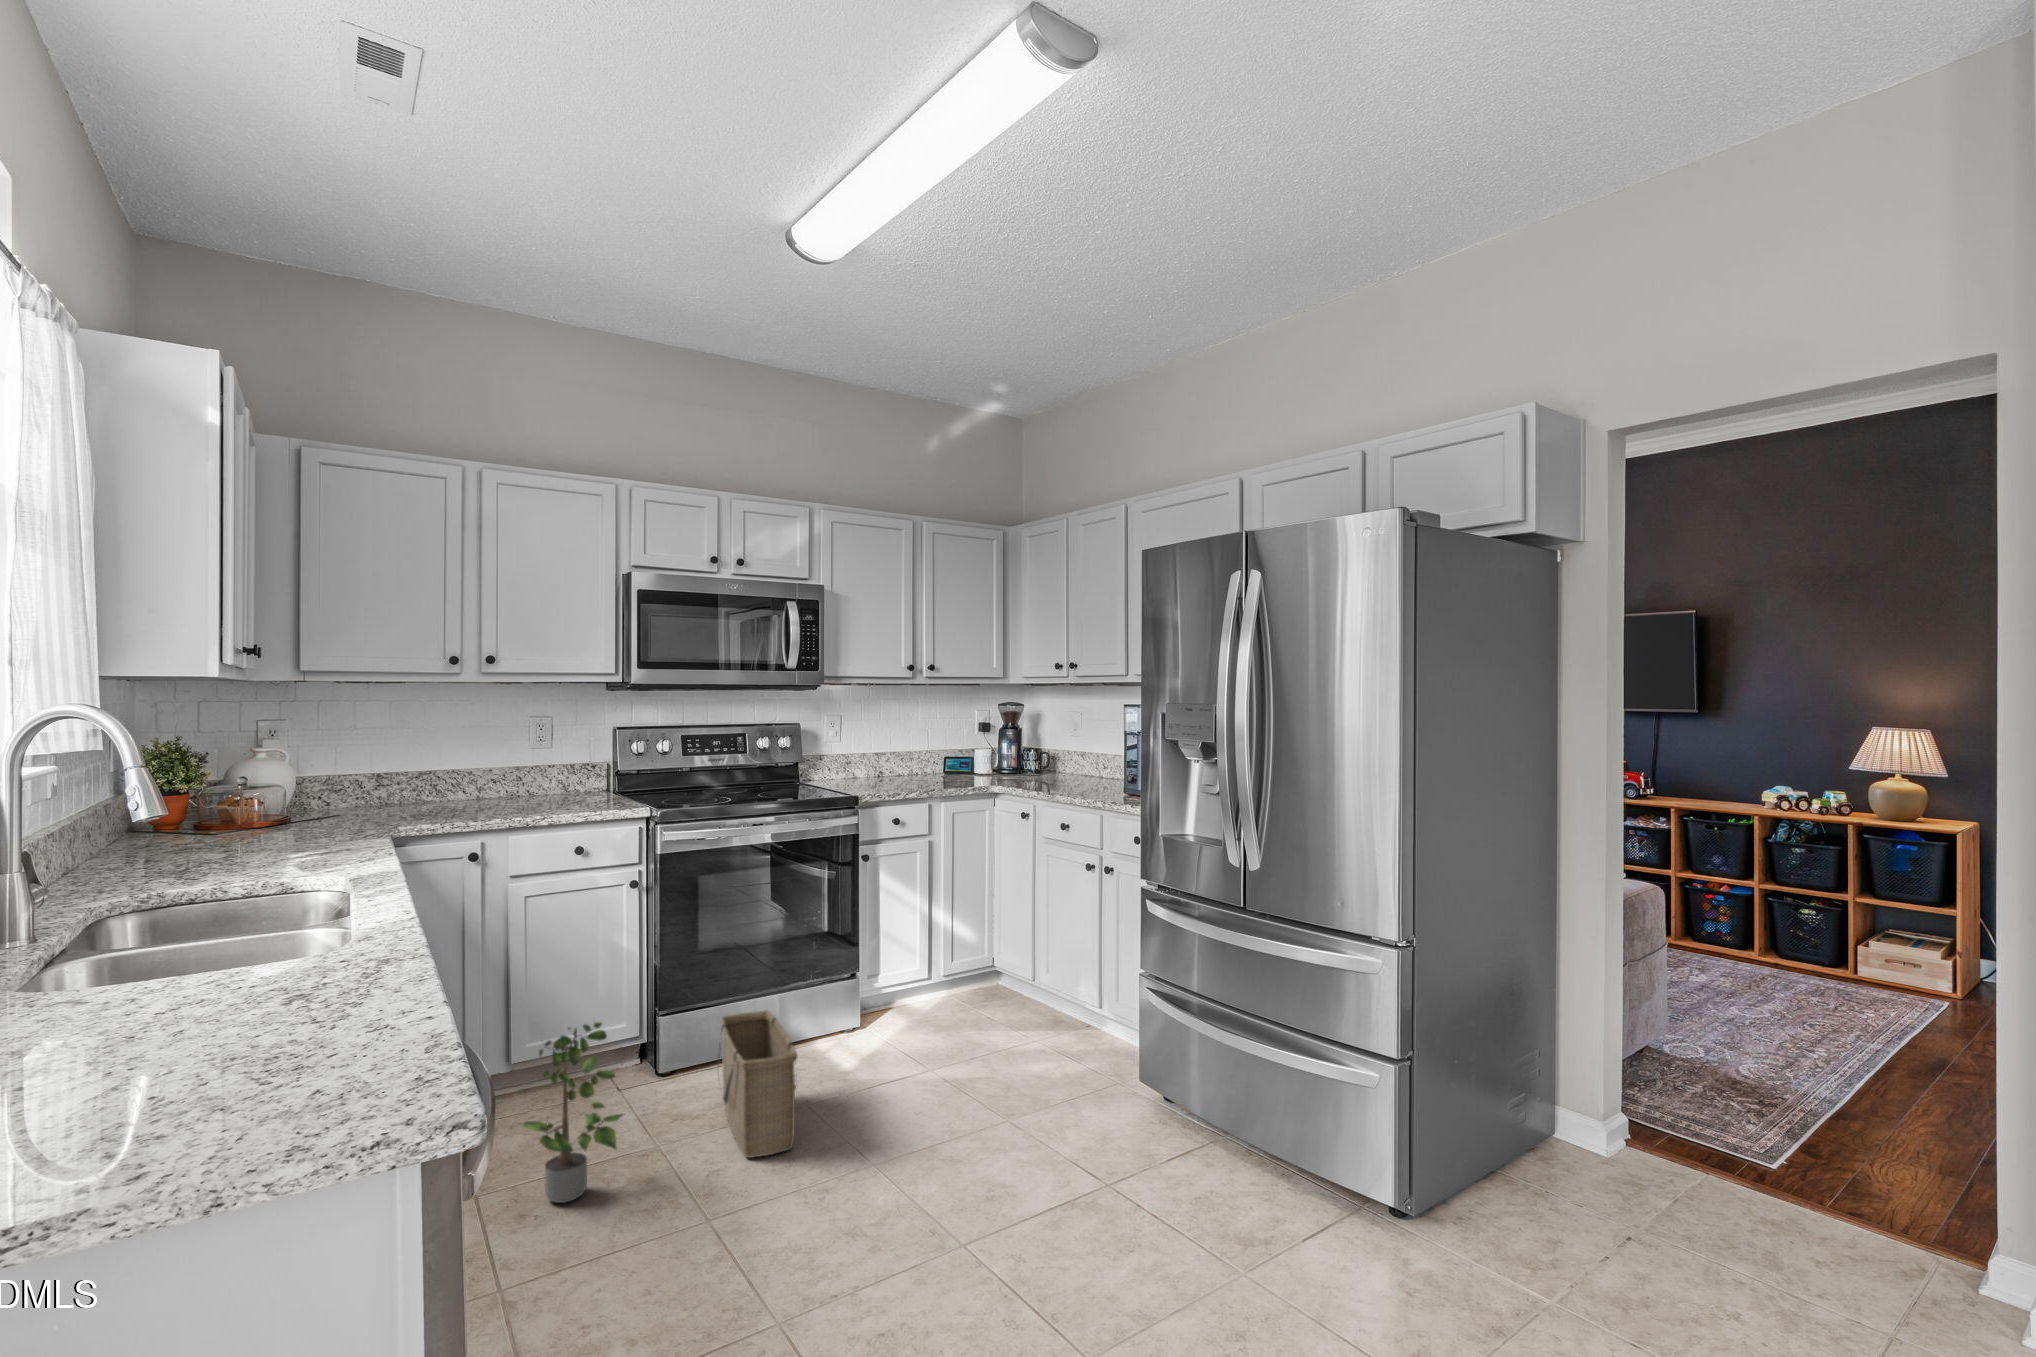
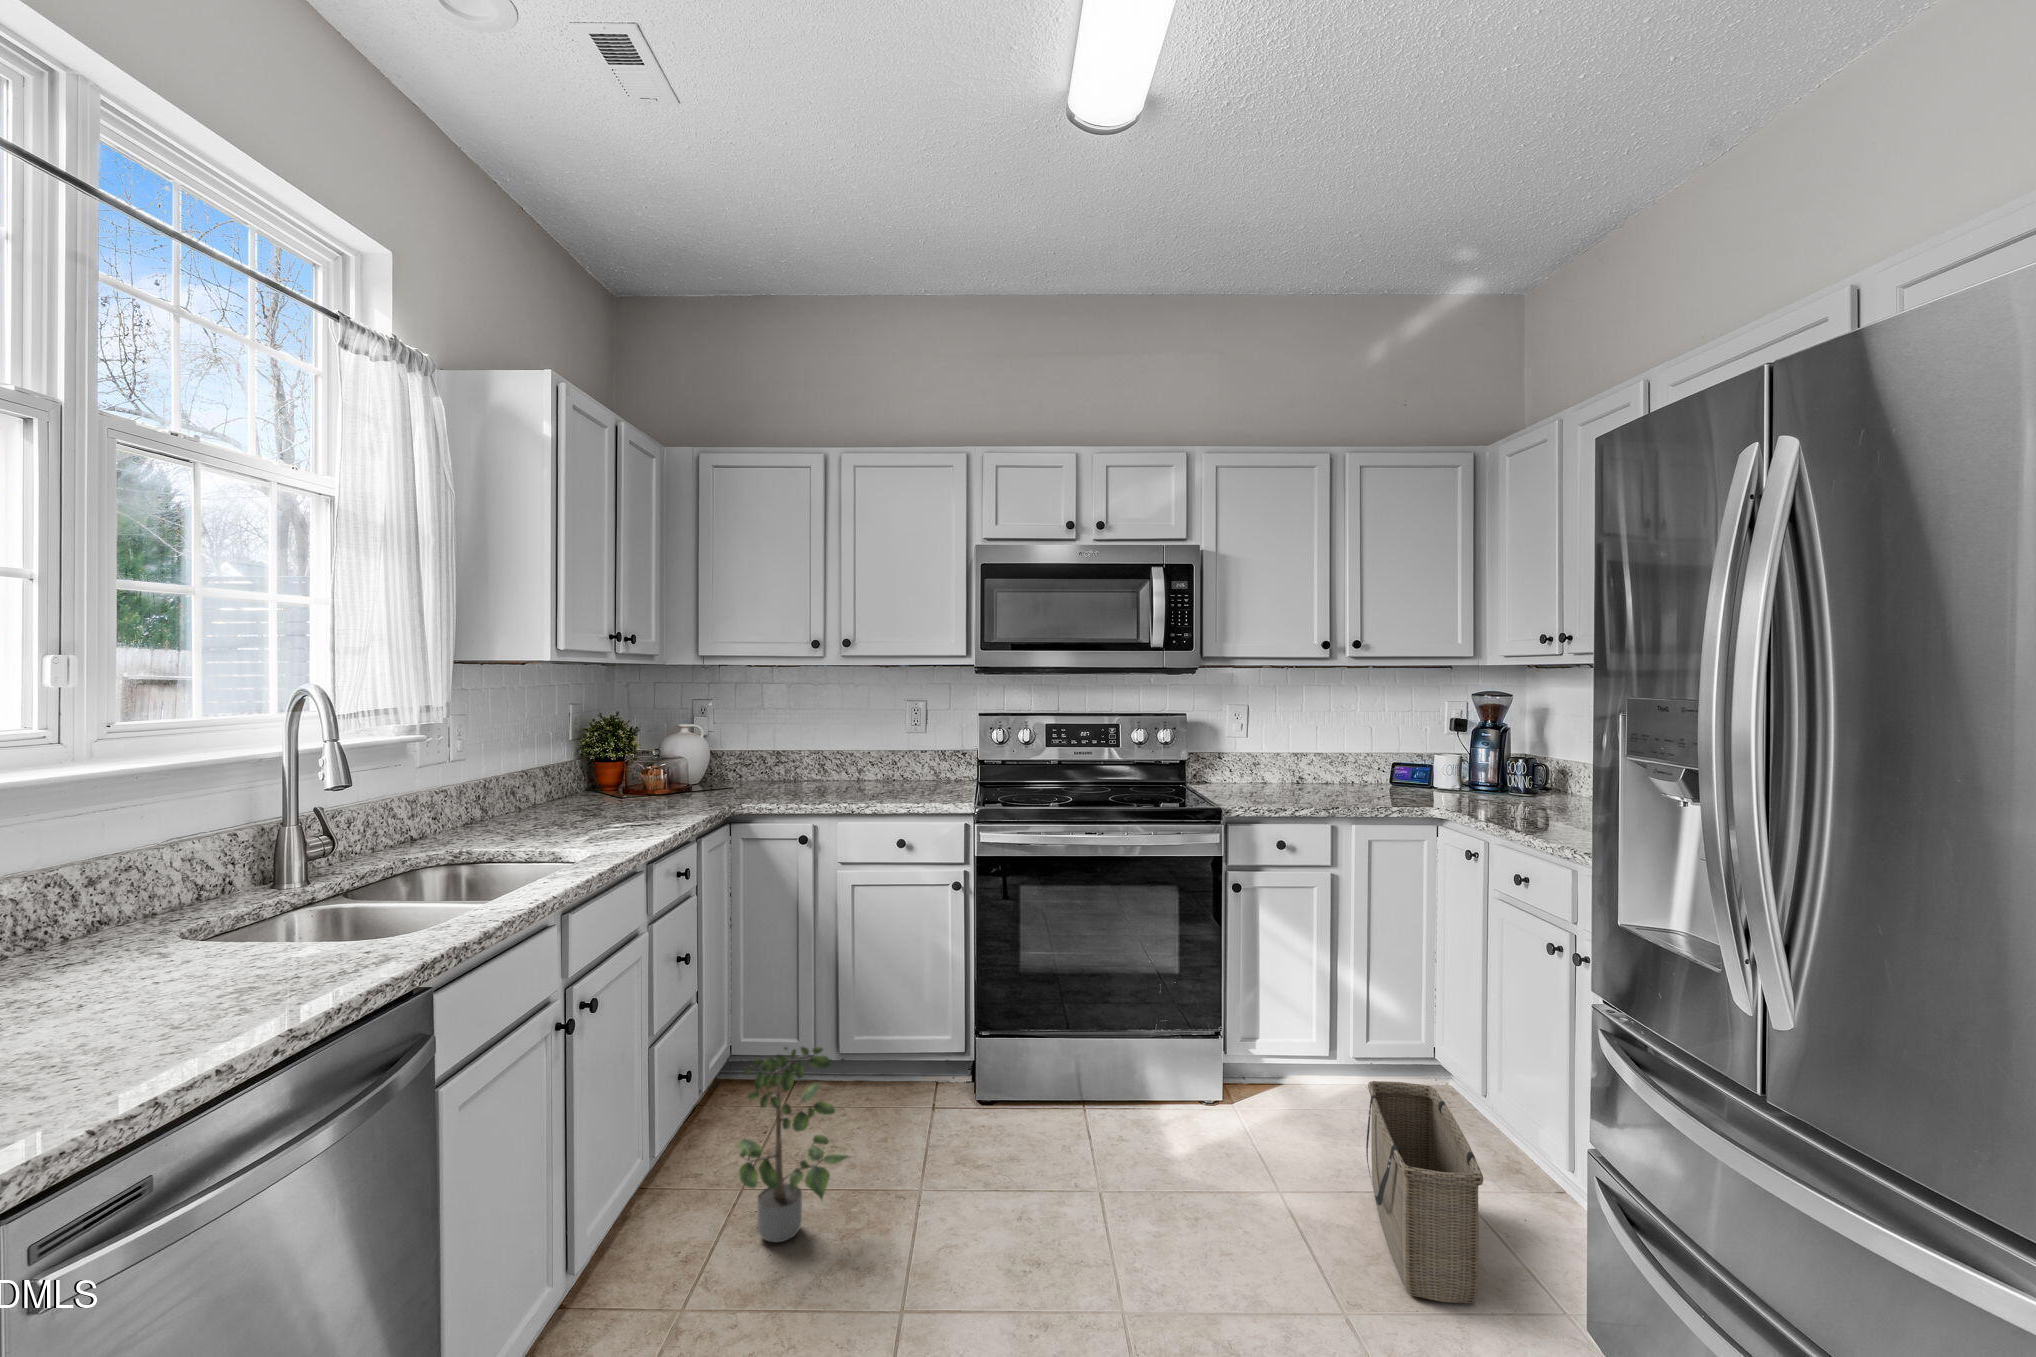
basket: present [719,1010,798,1158] -> present [1366,1081,1483,1303]

